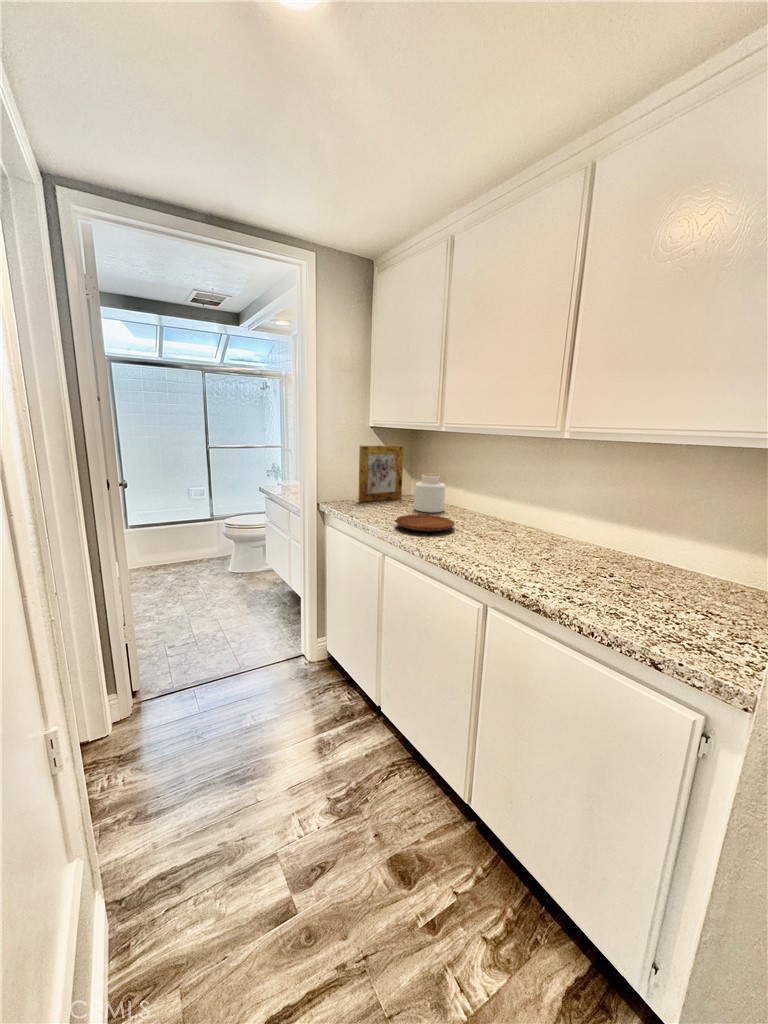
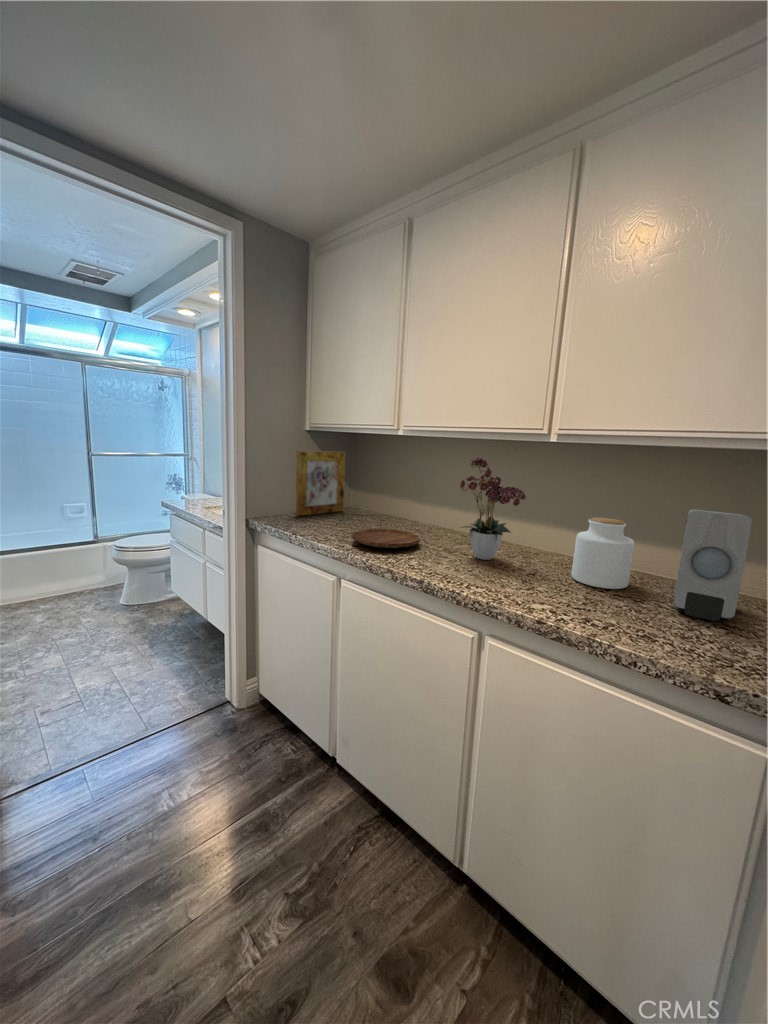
flower arrangement: none [482,448,550,545] -> present [460,457,526,560]
jar: present [414,473,445,513] -> present [571,517,634,589]
soap dispenser: none [660,504,743,608] -> present [674,510,752,621]

